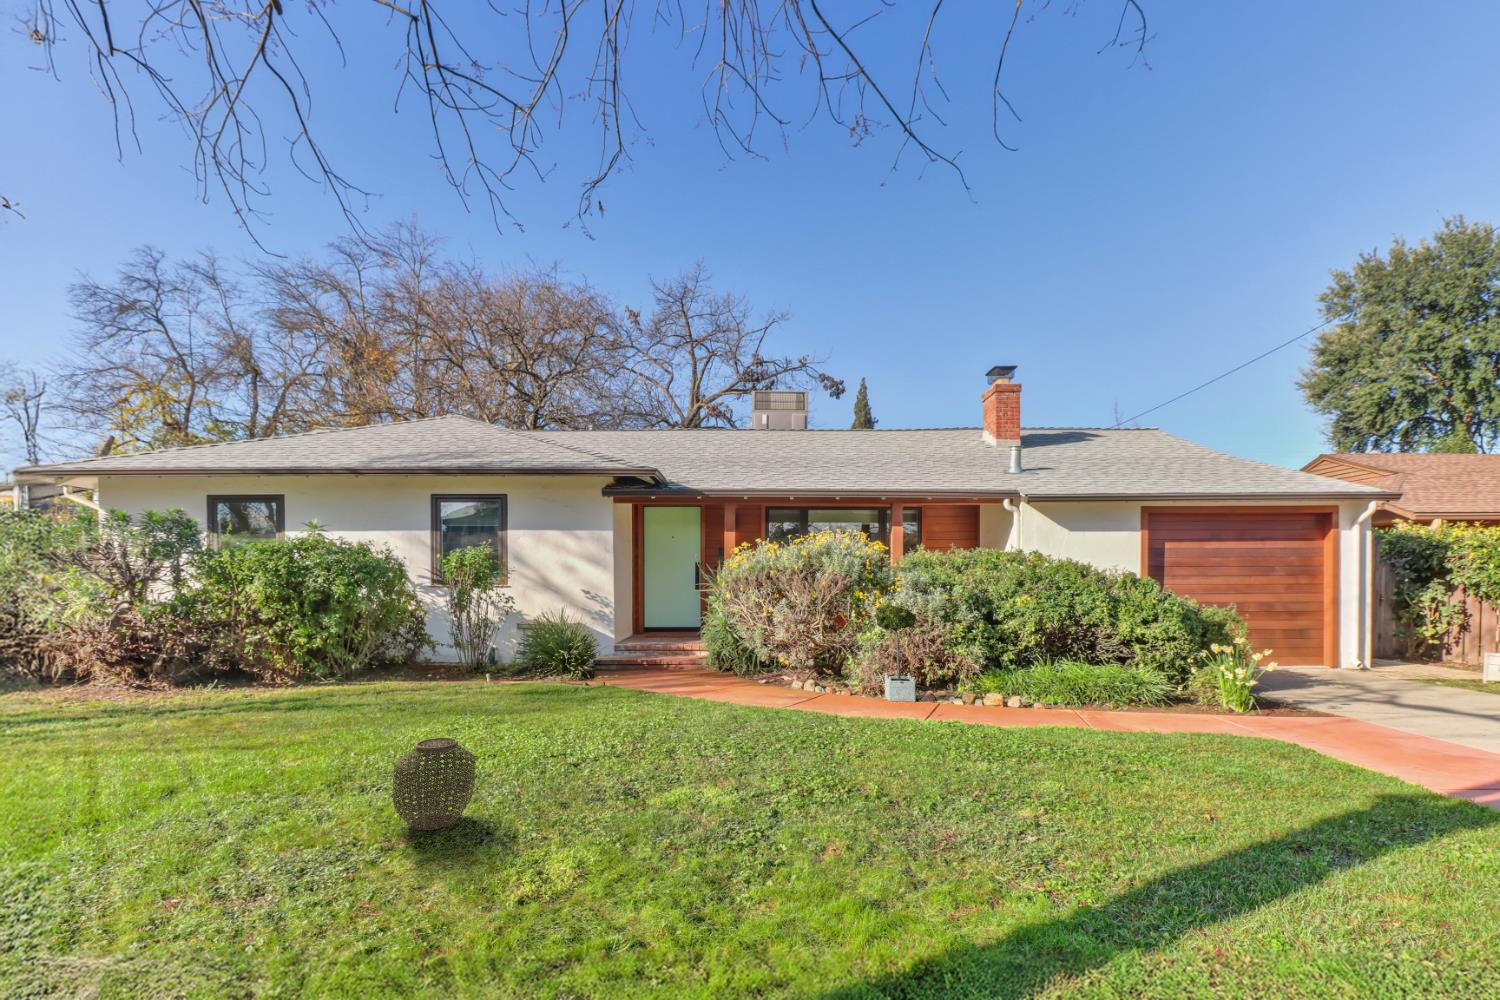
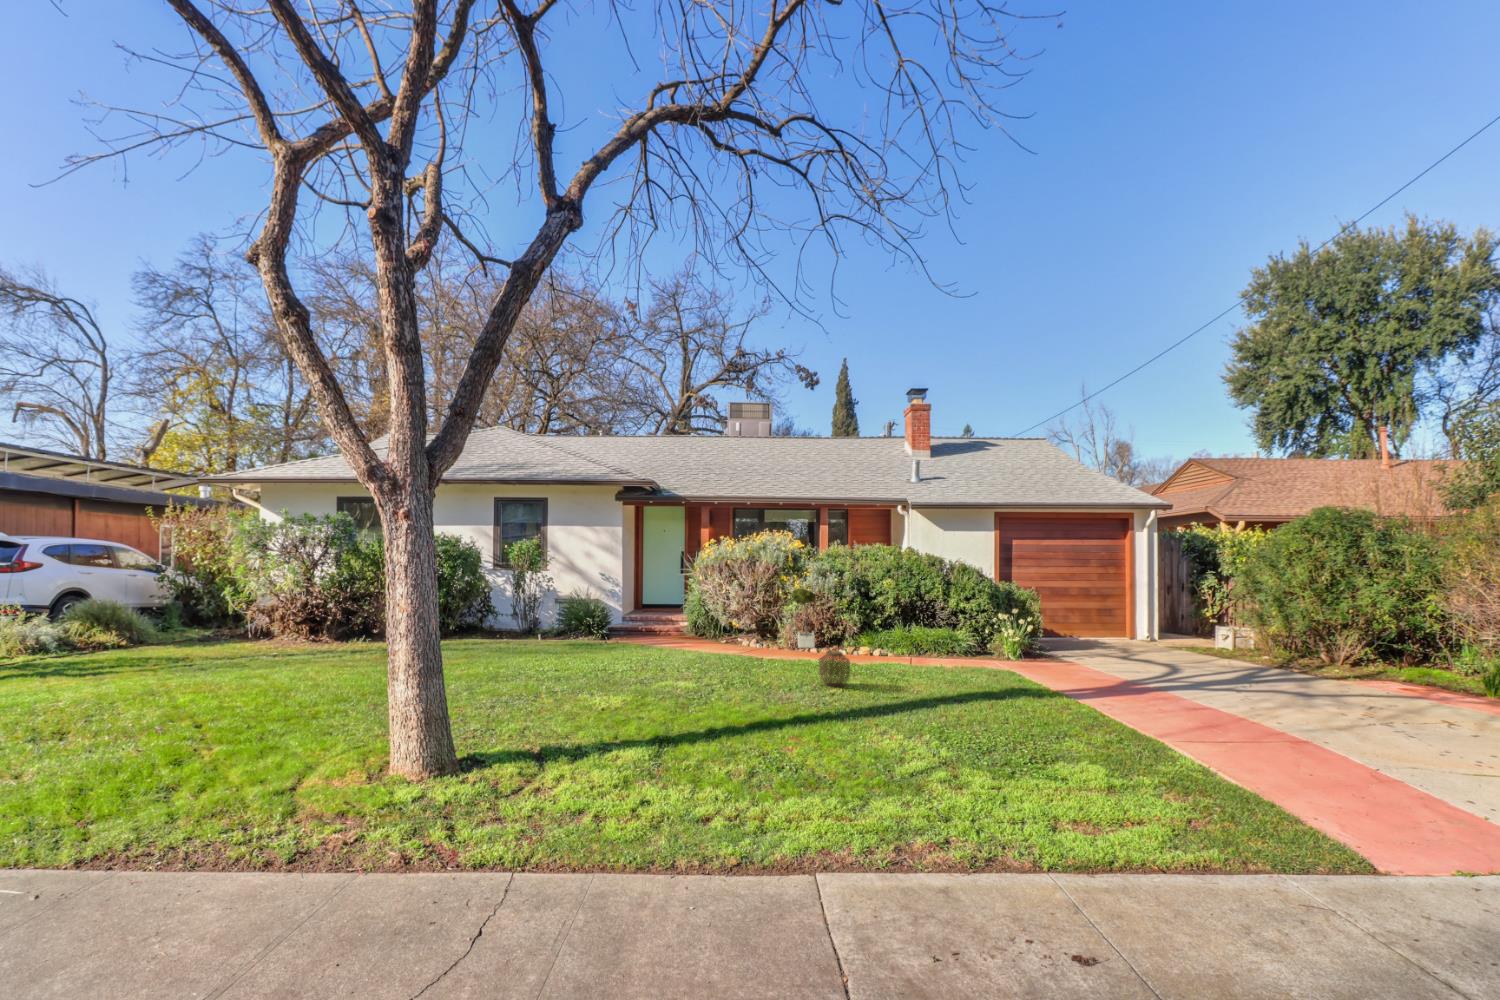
woven basket: present [392,738,476,830] -> present [819,651,850,687]

